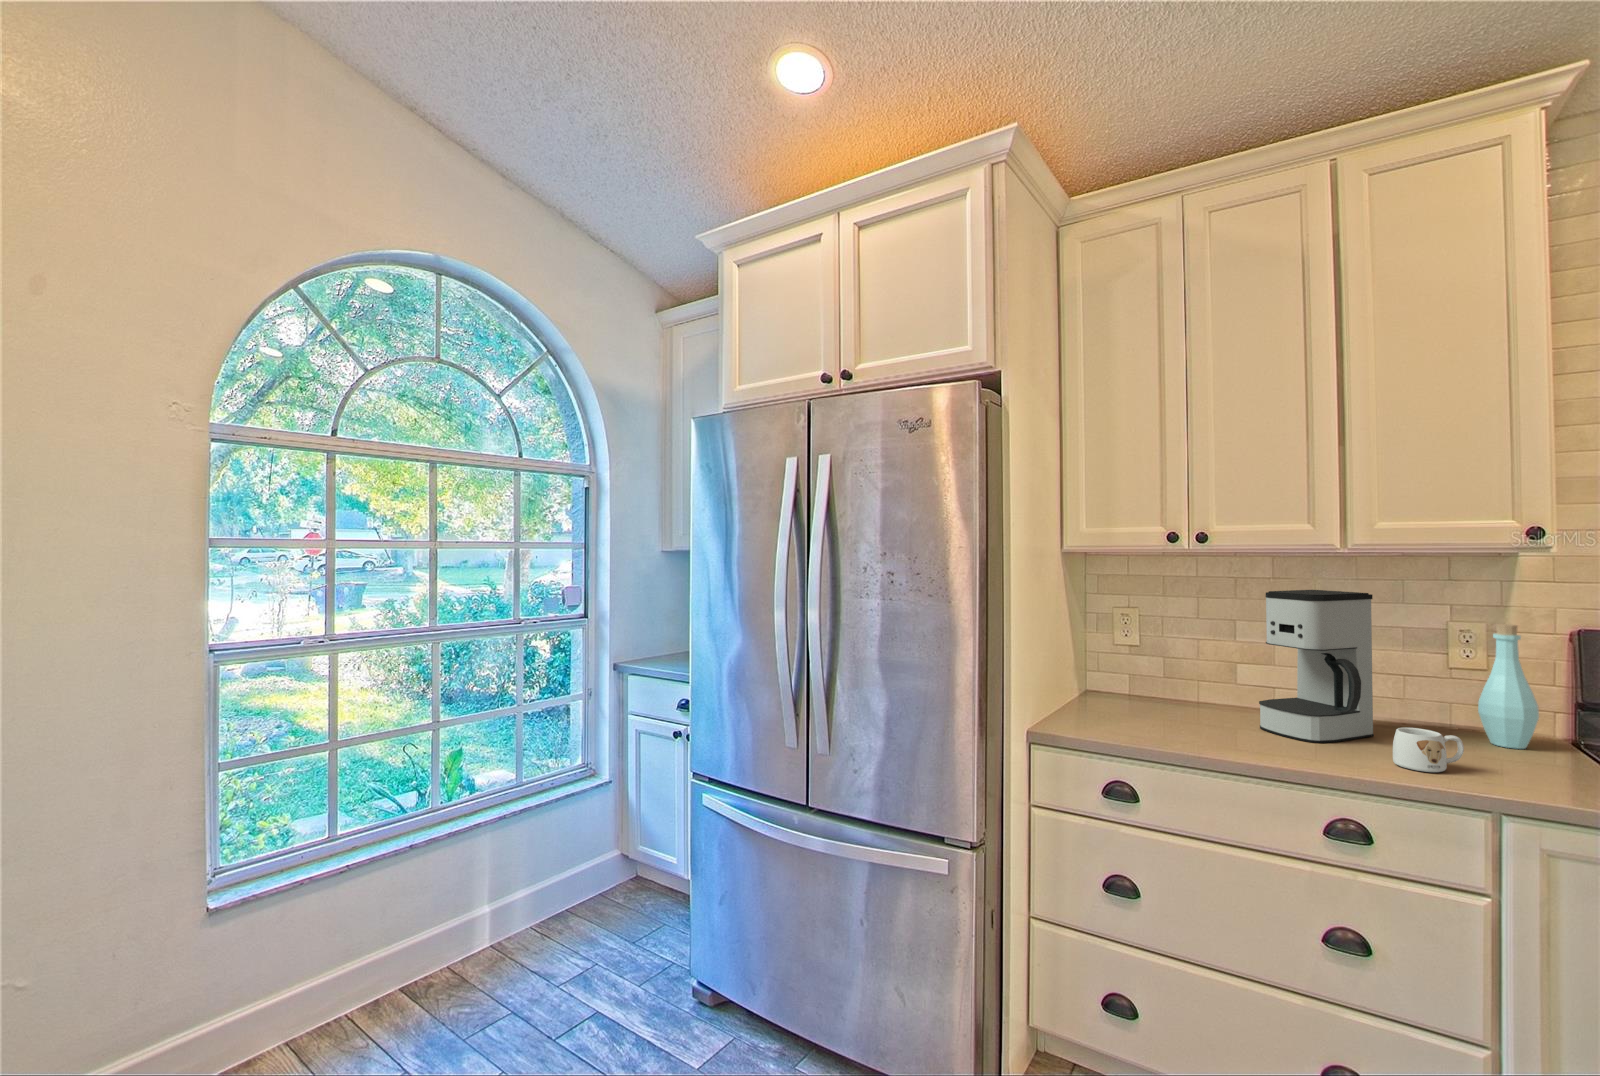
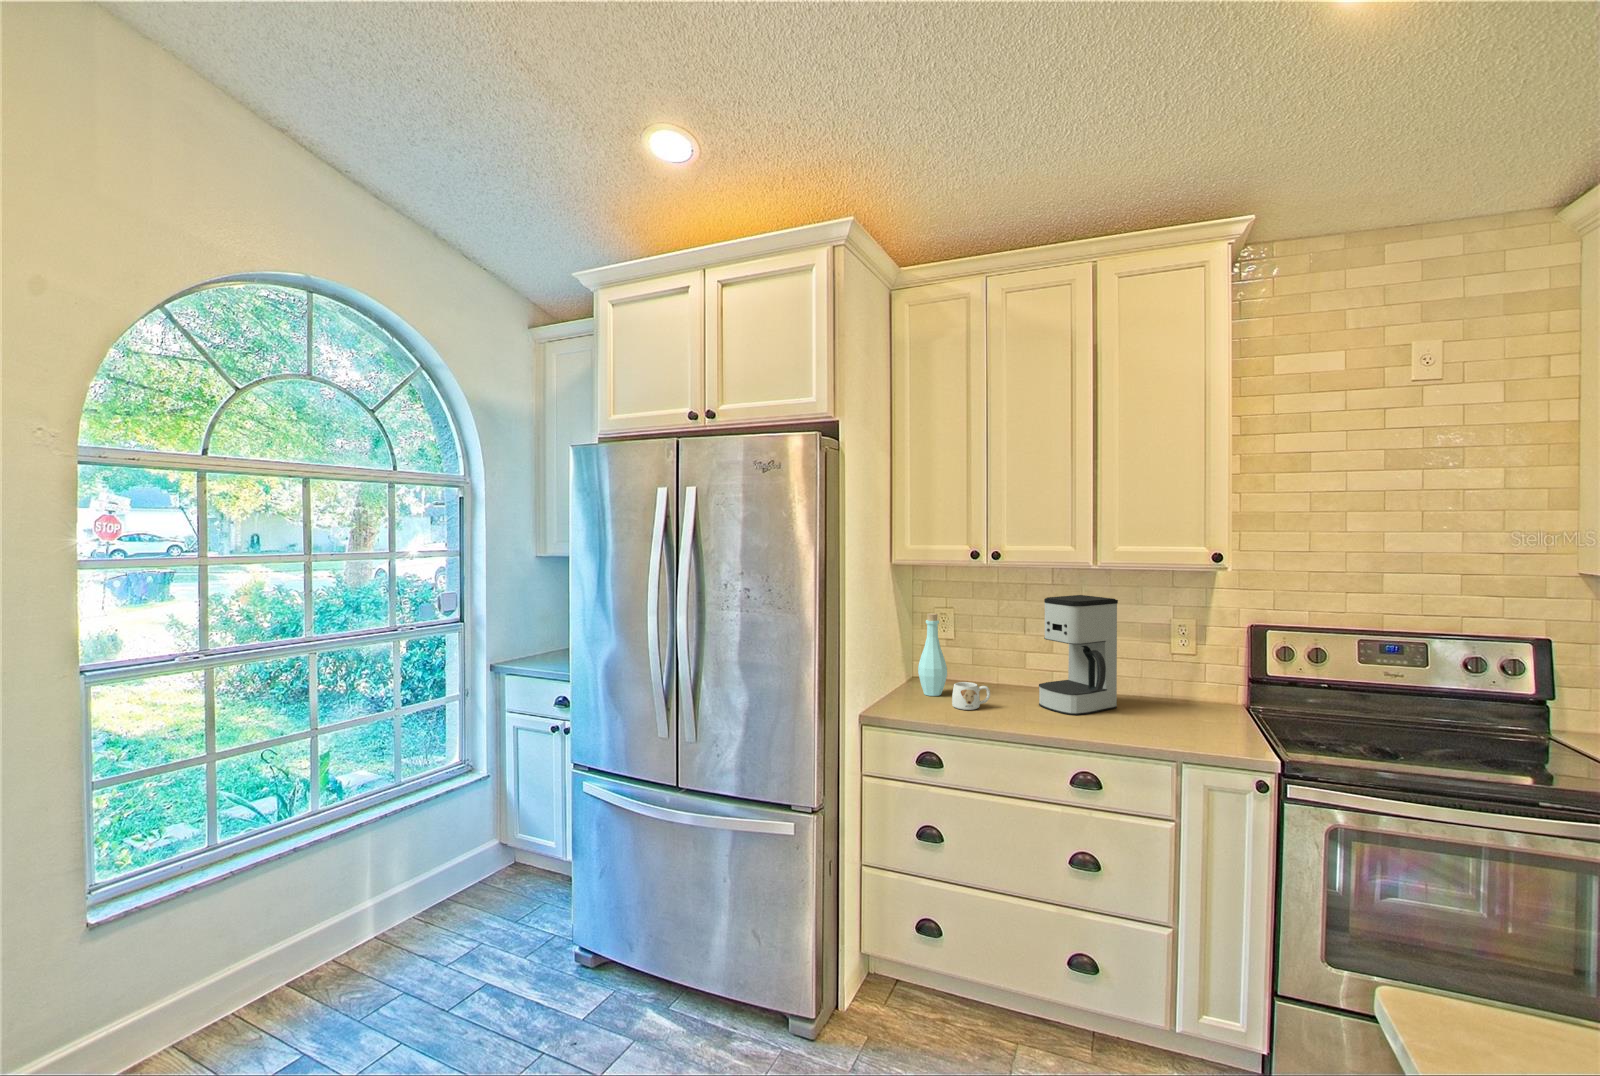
bottle: present [1478,624,1539,749] -> present [918,613,947,696]
mug: present [1393,728,1464,772] -> present [952,682,990,710]

